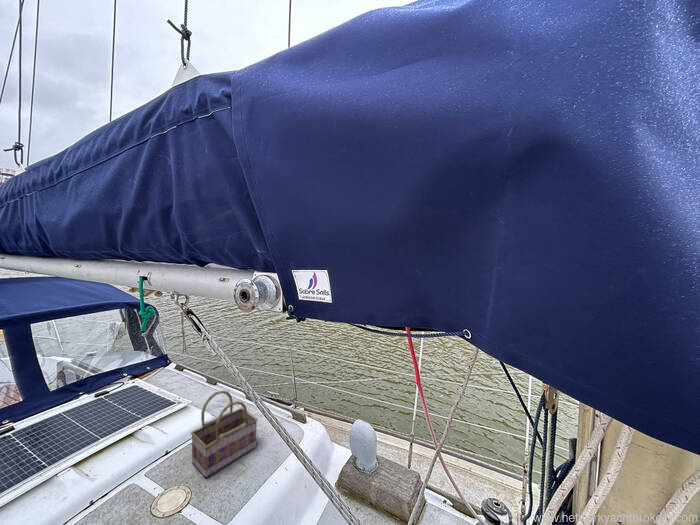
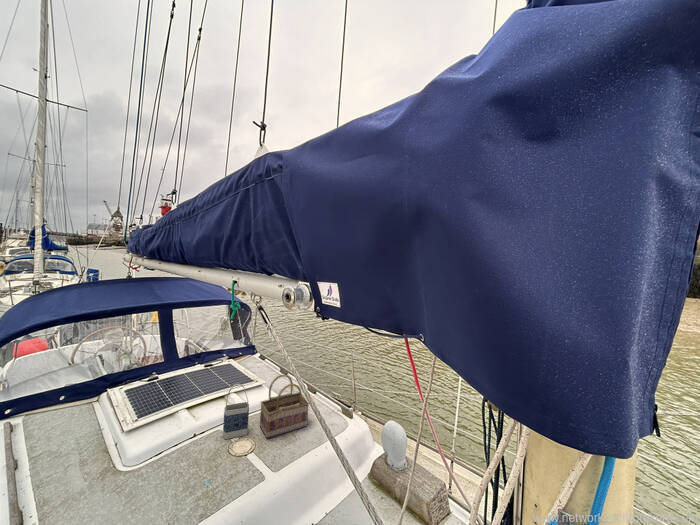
bag: none [138,417,176,496] -> present [223,384,249,439]

